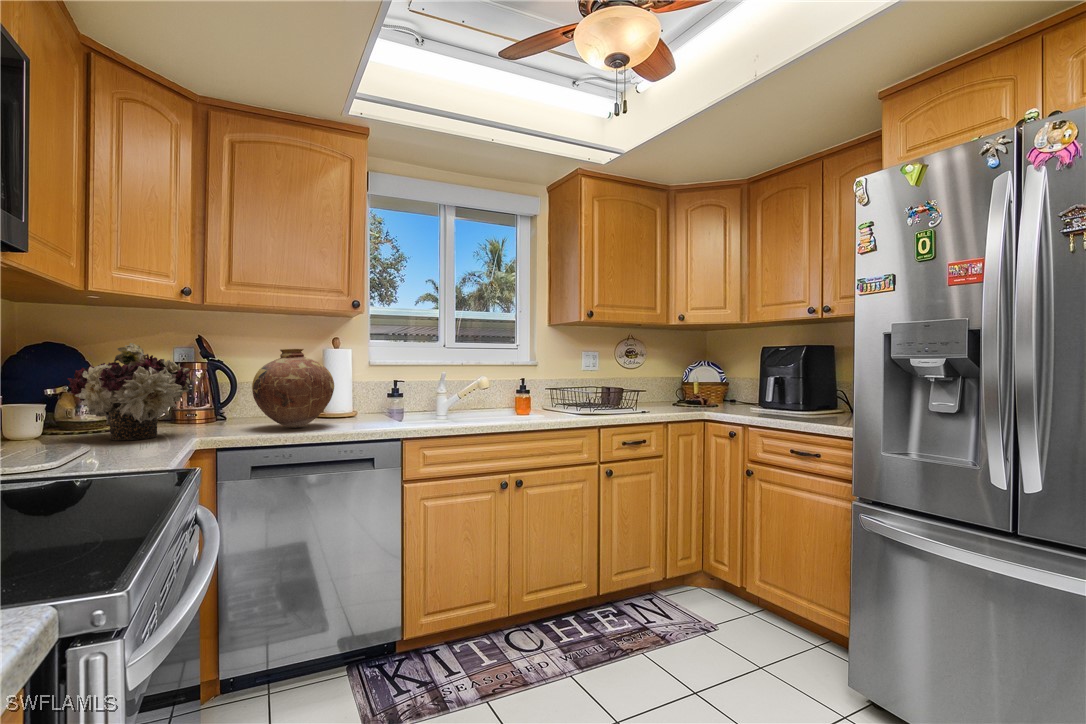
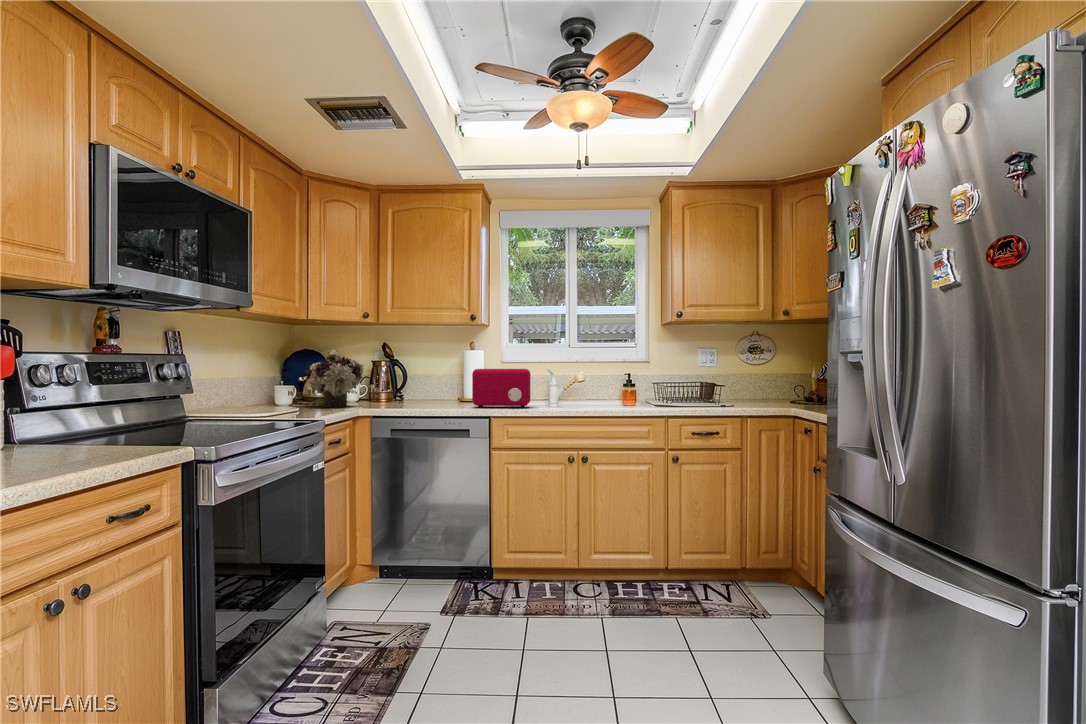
vase: present [252,349,334,428] -> none [399,351,452,406]
toaster: none [371,374,451,427] -> present [472,369,531,408]

